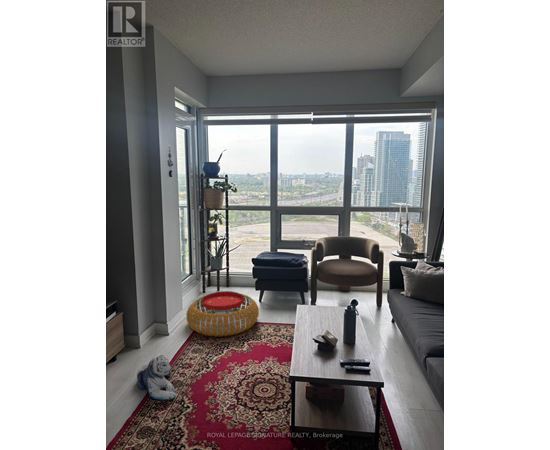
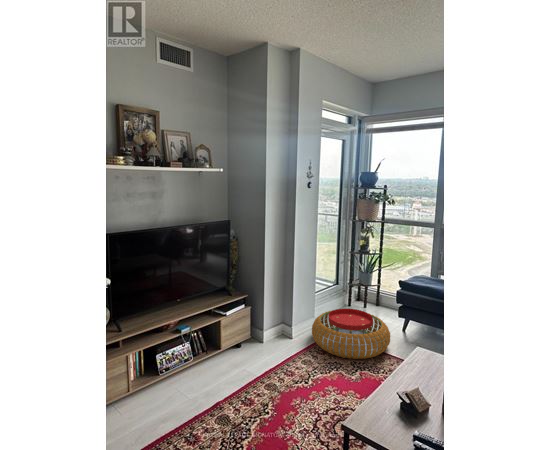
plush toy: present [137,355,176,401] -> none [241,355,272,400]

